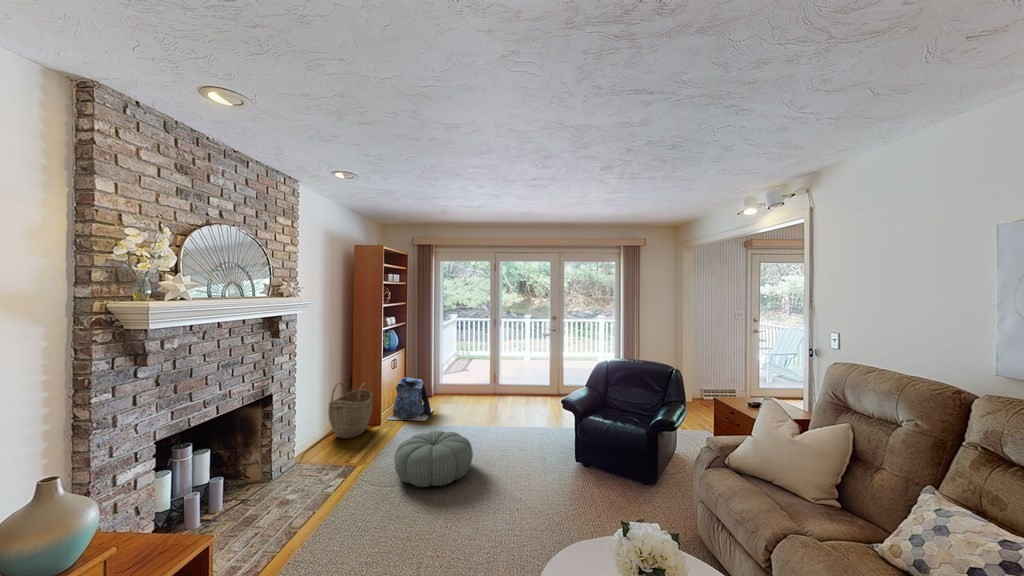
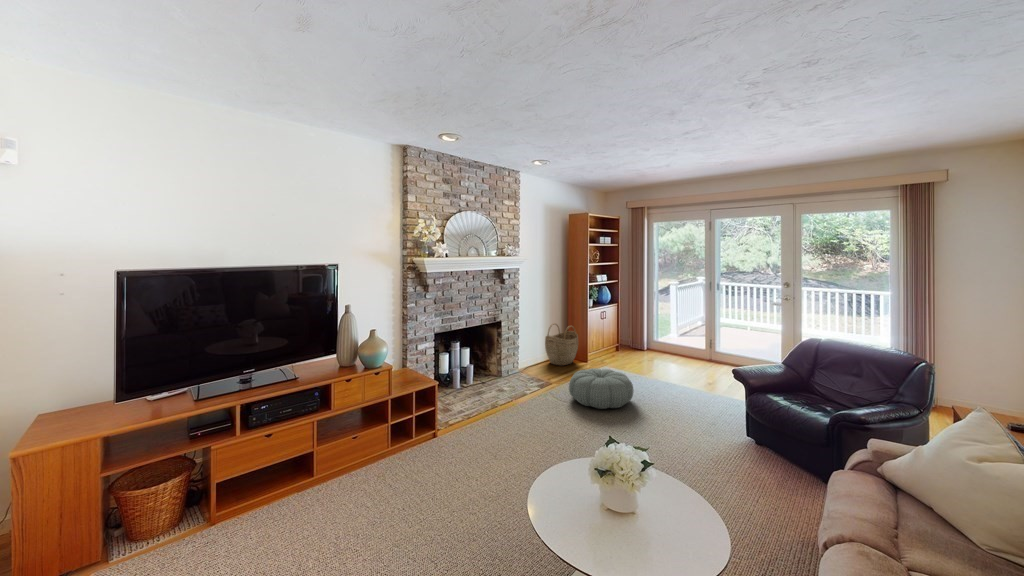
backpack: present [387,377,434,421] -> none [592,328,635,366]

